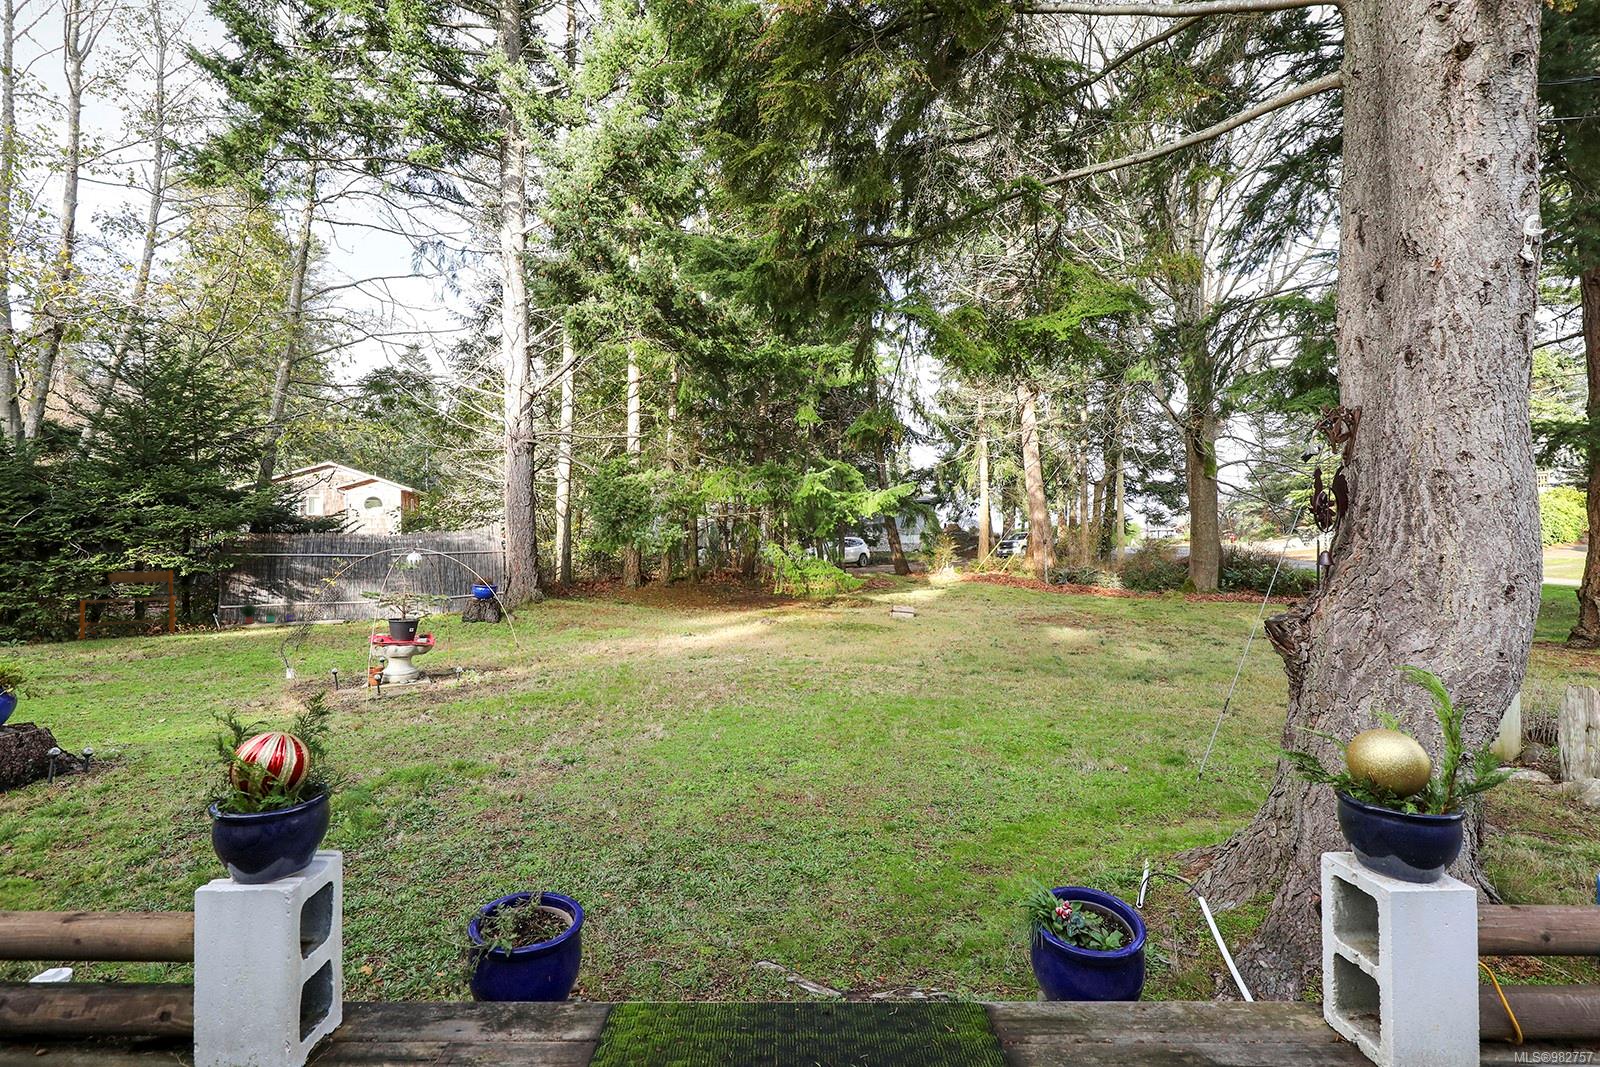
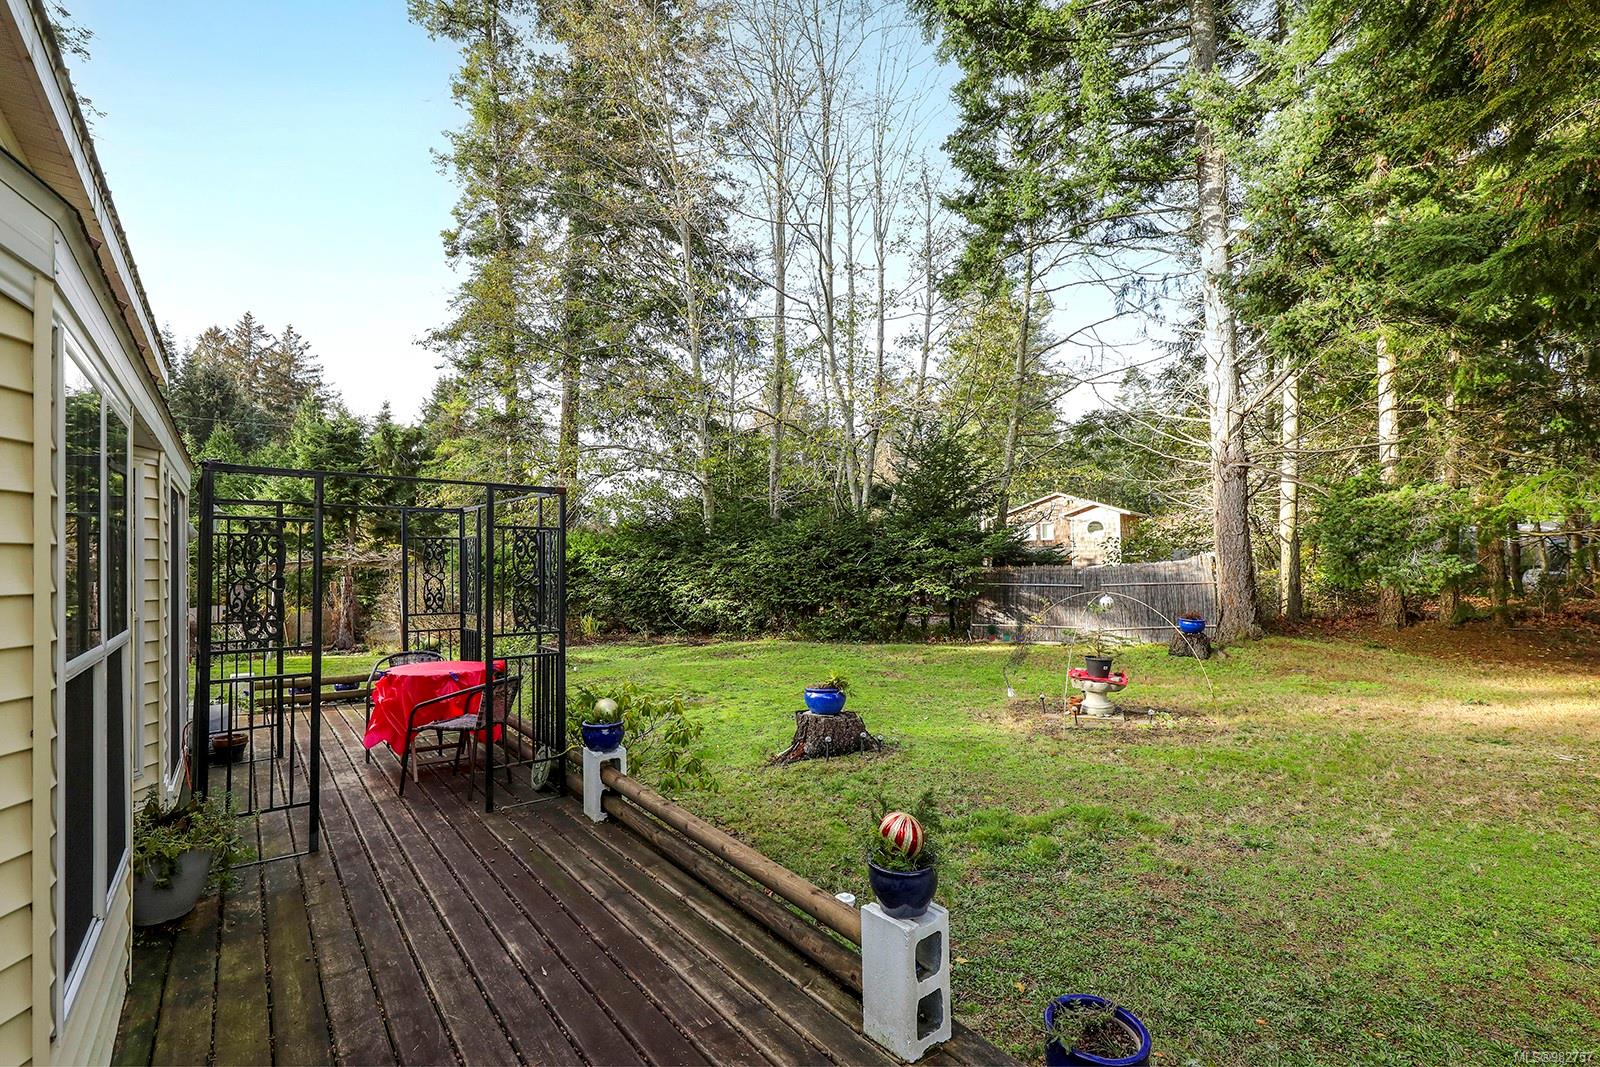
bench: present [79,570,177,639] -> none [896,594,948,643]

